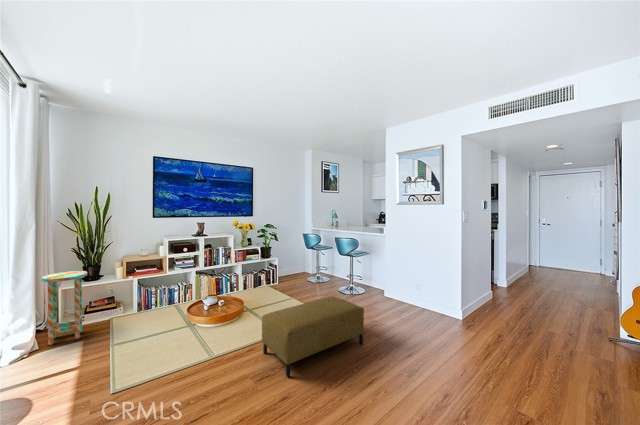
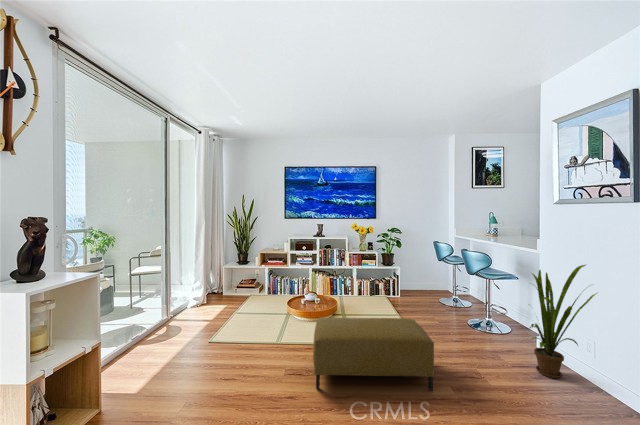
house plant: none [389,242,427,314] -> present [530,265,597,378]
side table: present [42,271,87,345] -> none [205,256,230,306]

